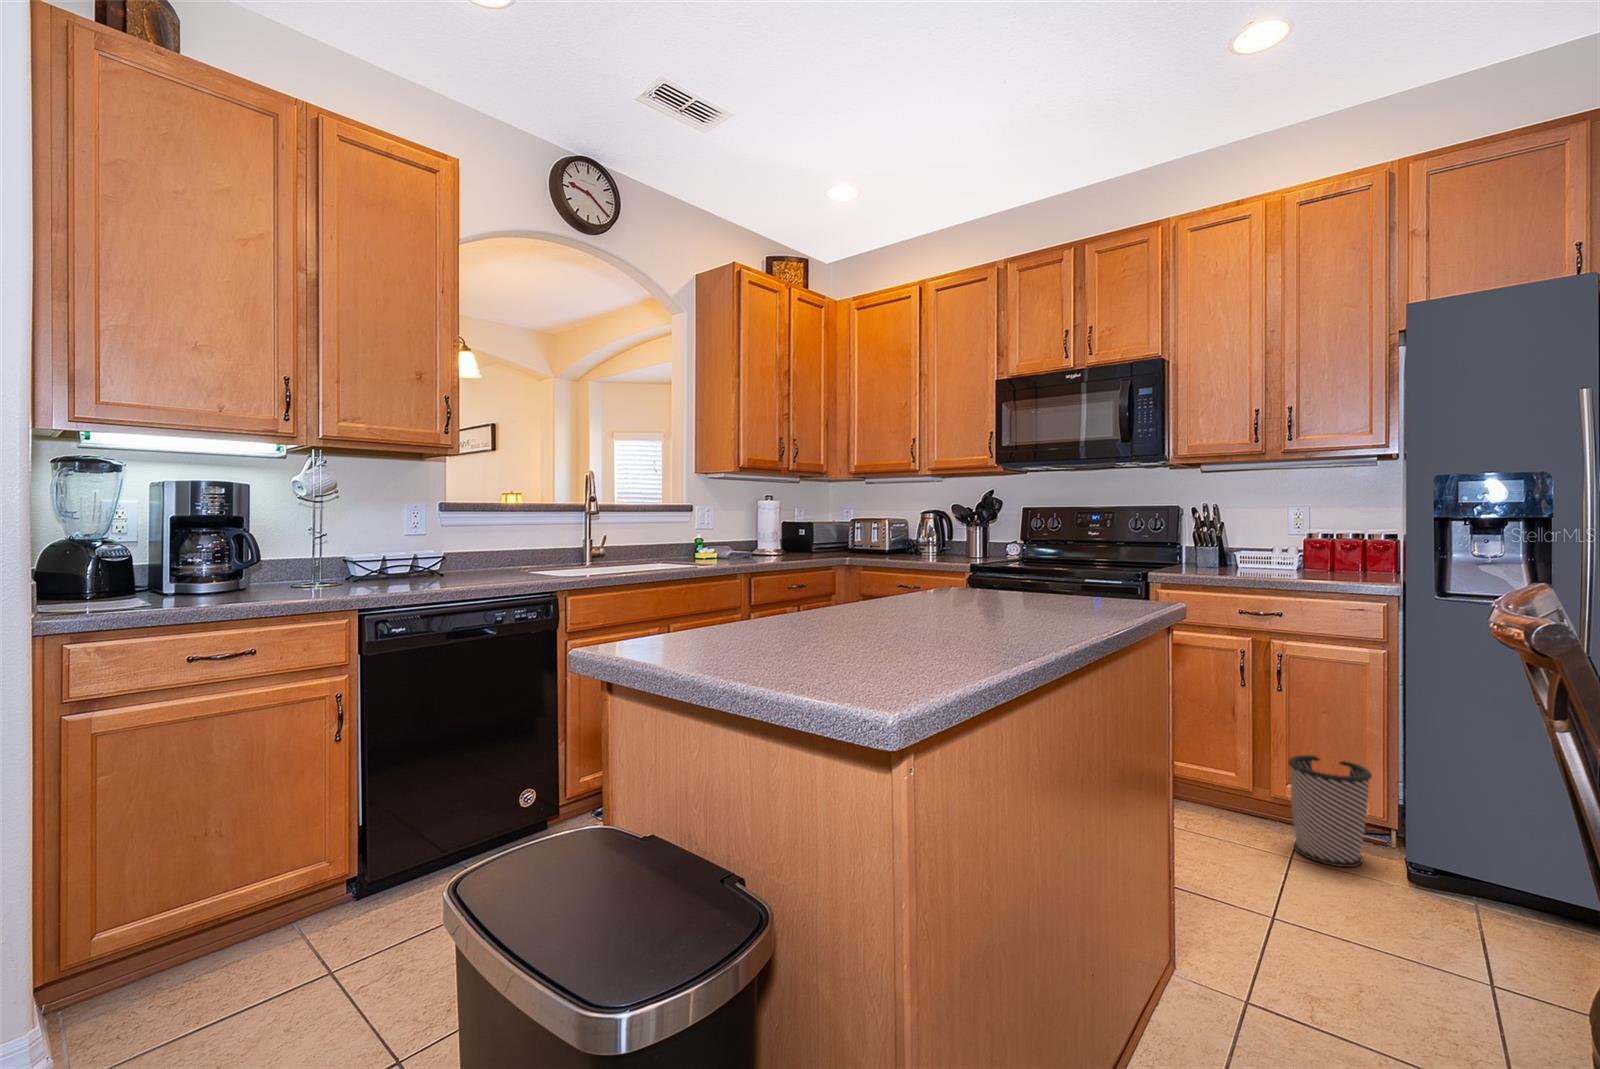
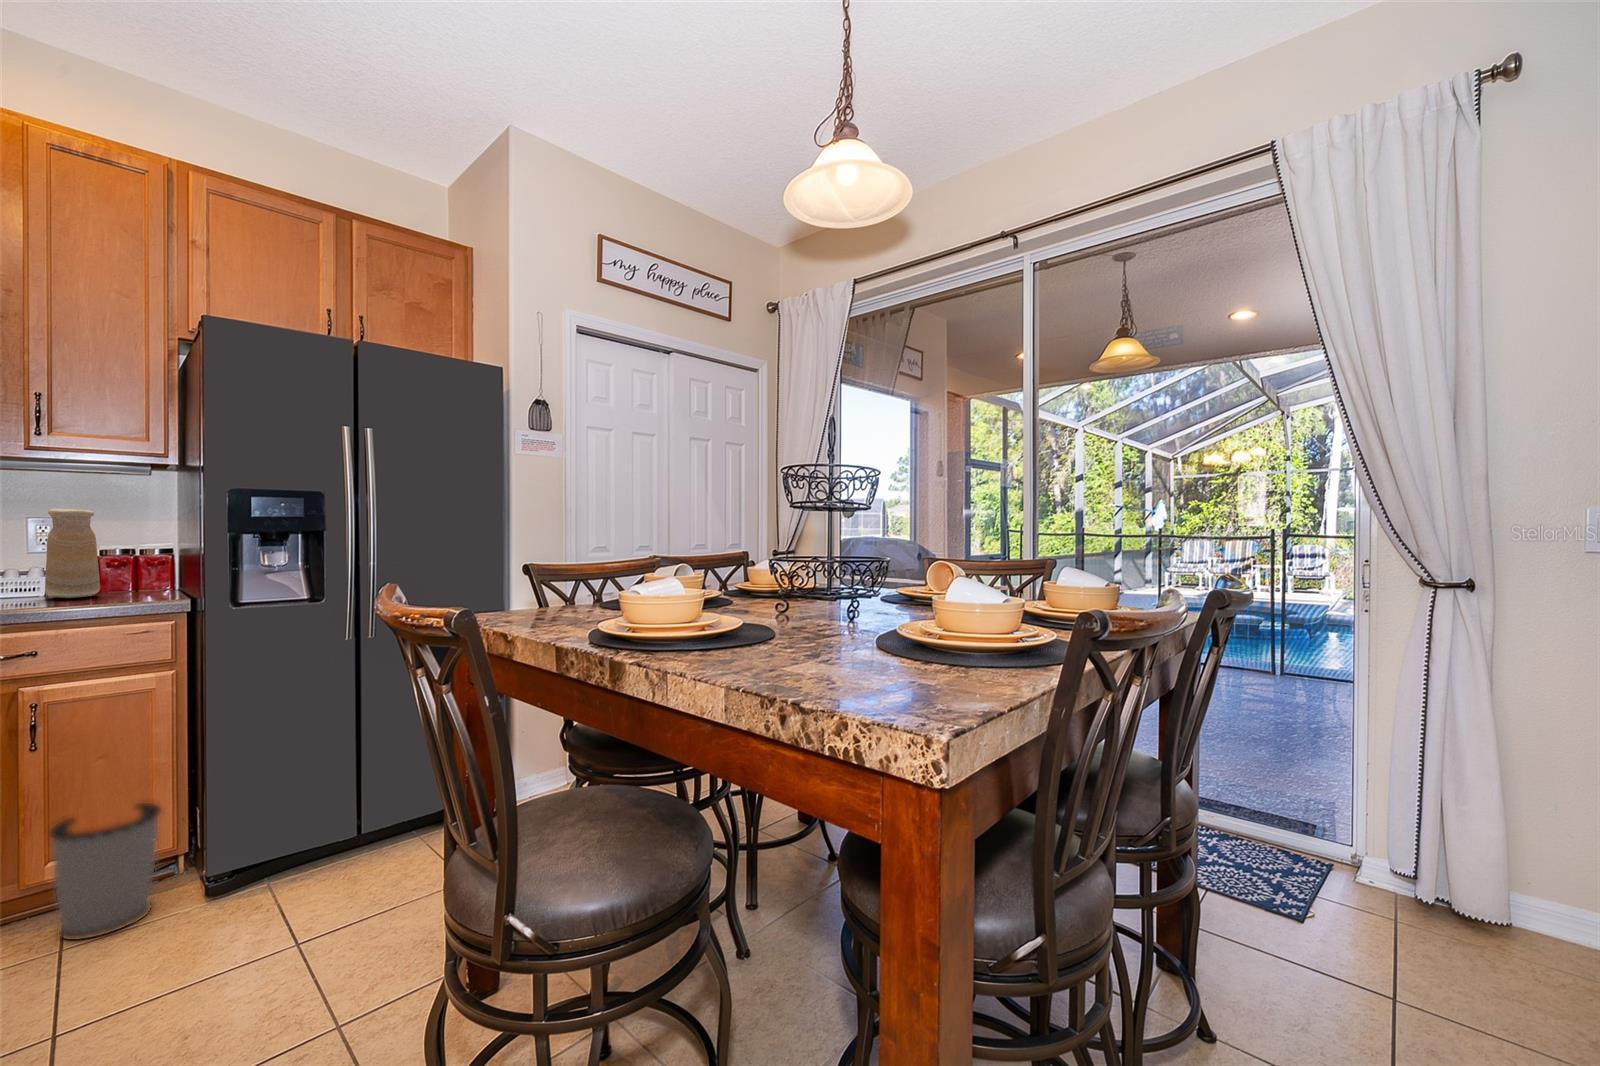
vase: none [1293,499,1331,574] -> present [45,509,100,598]

